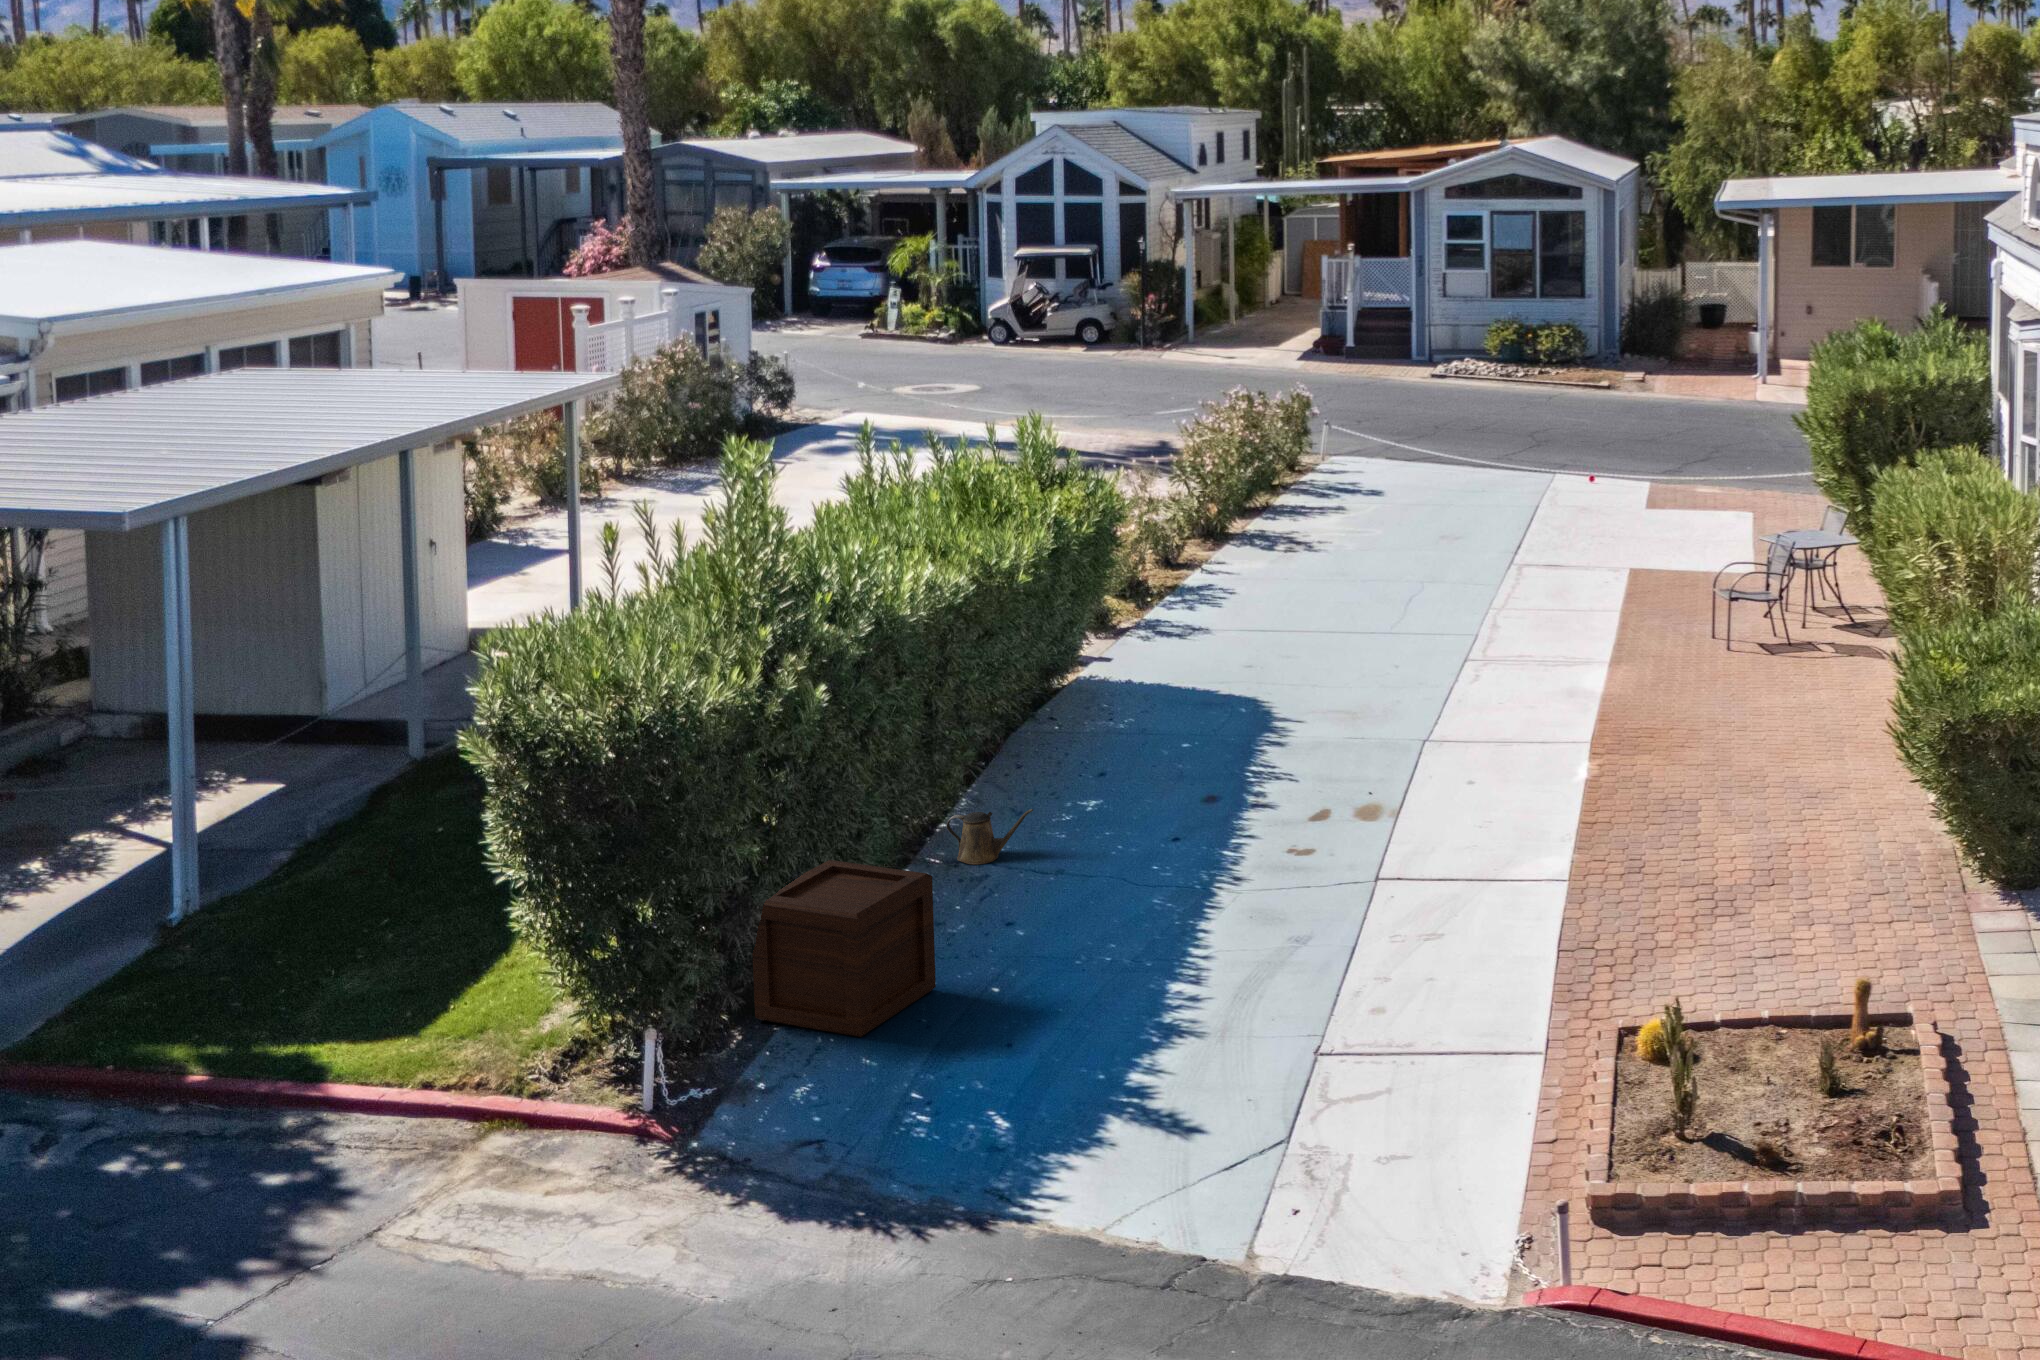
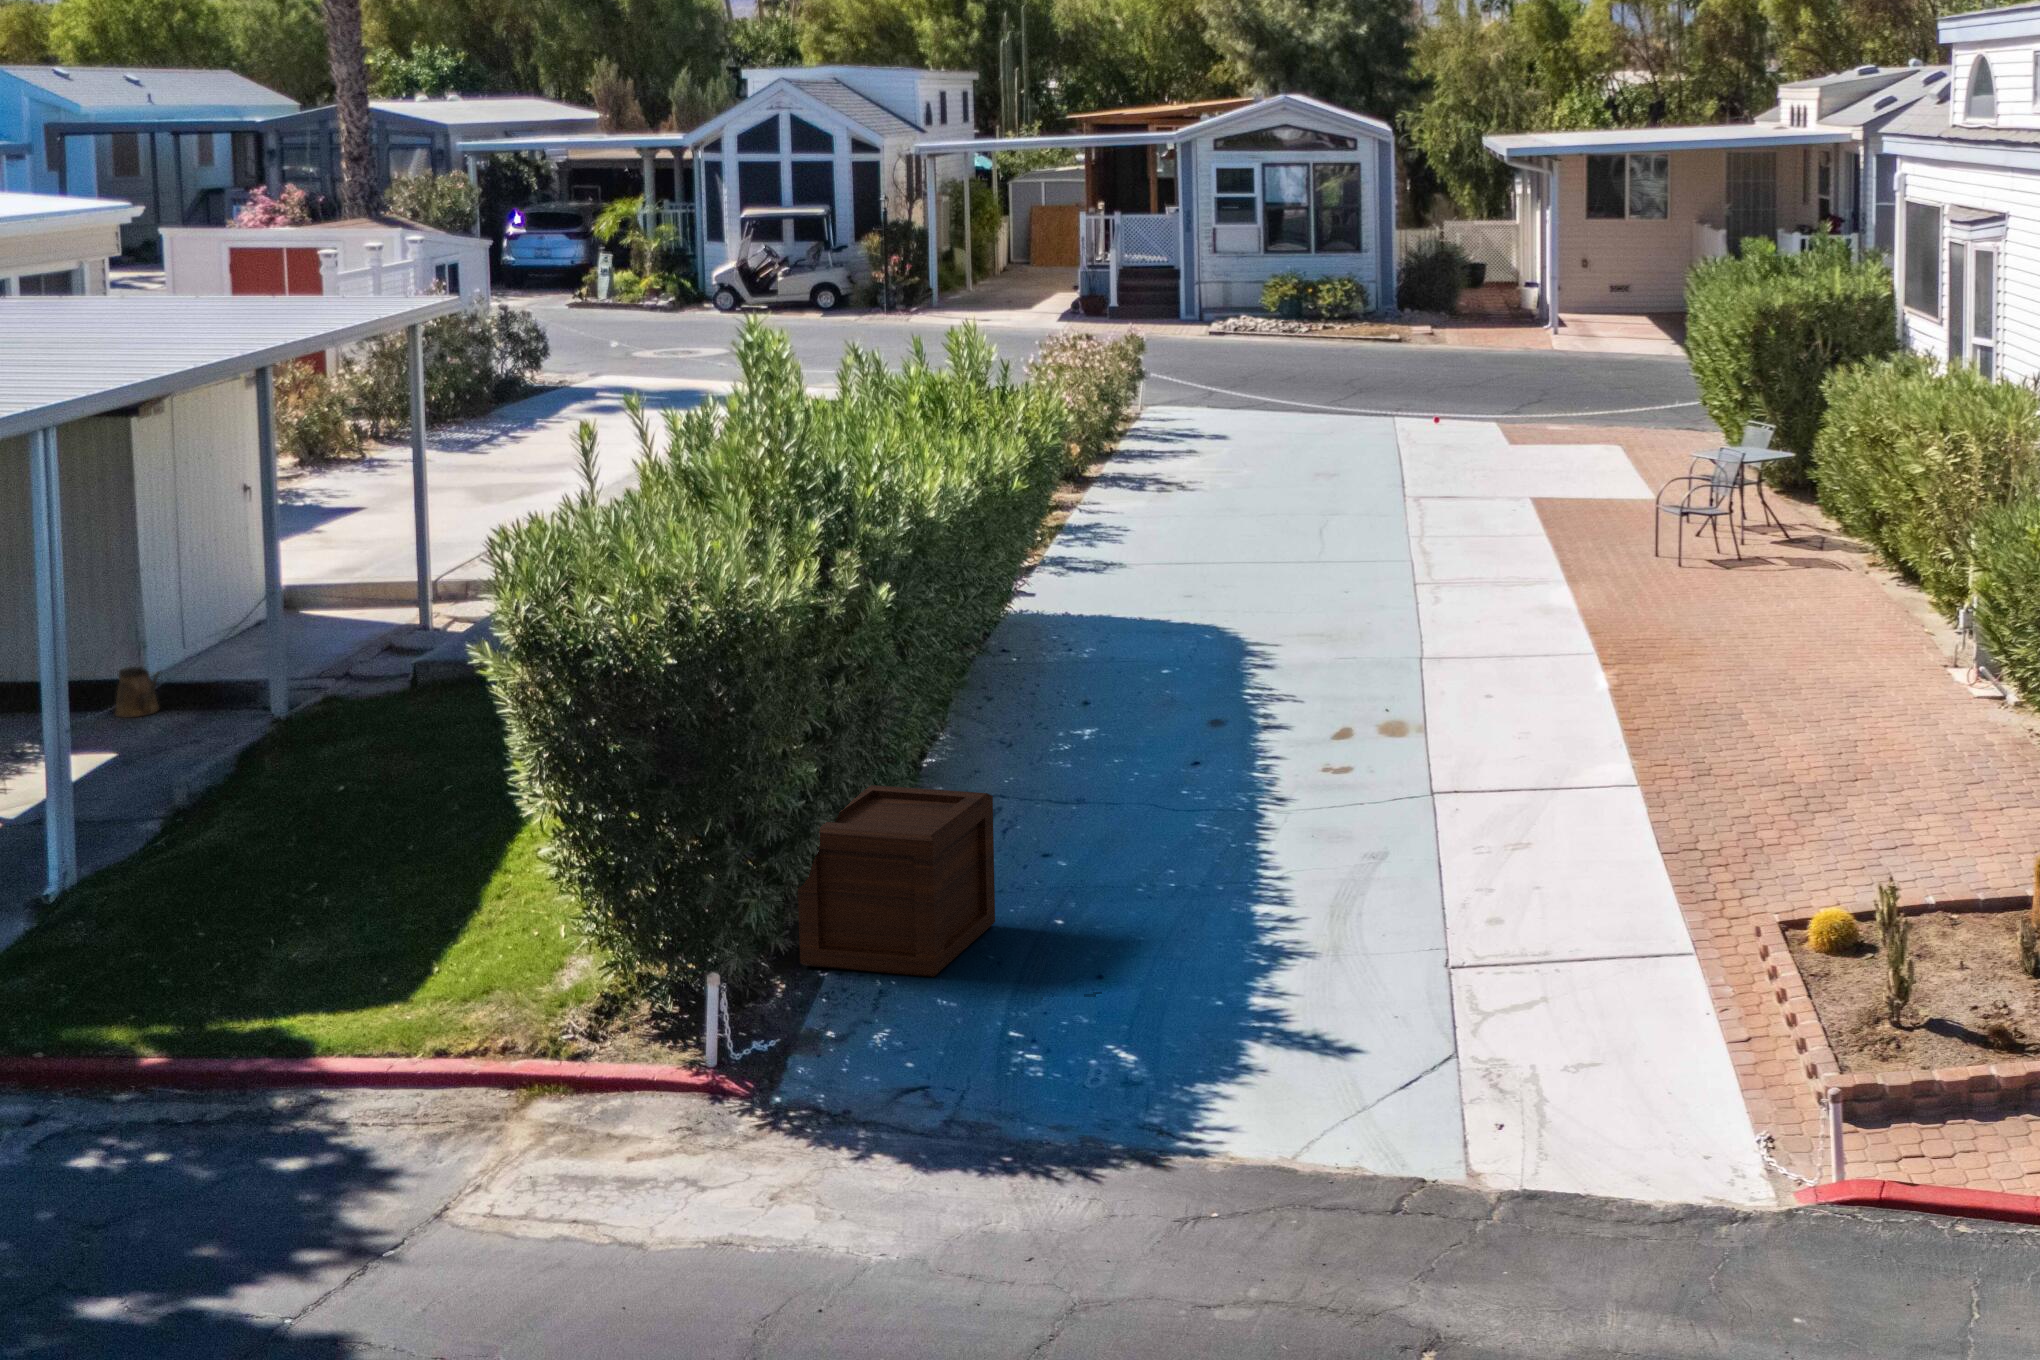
watering can: present [946,809,1033,865] -> present [115,667,159,718]

